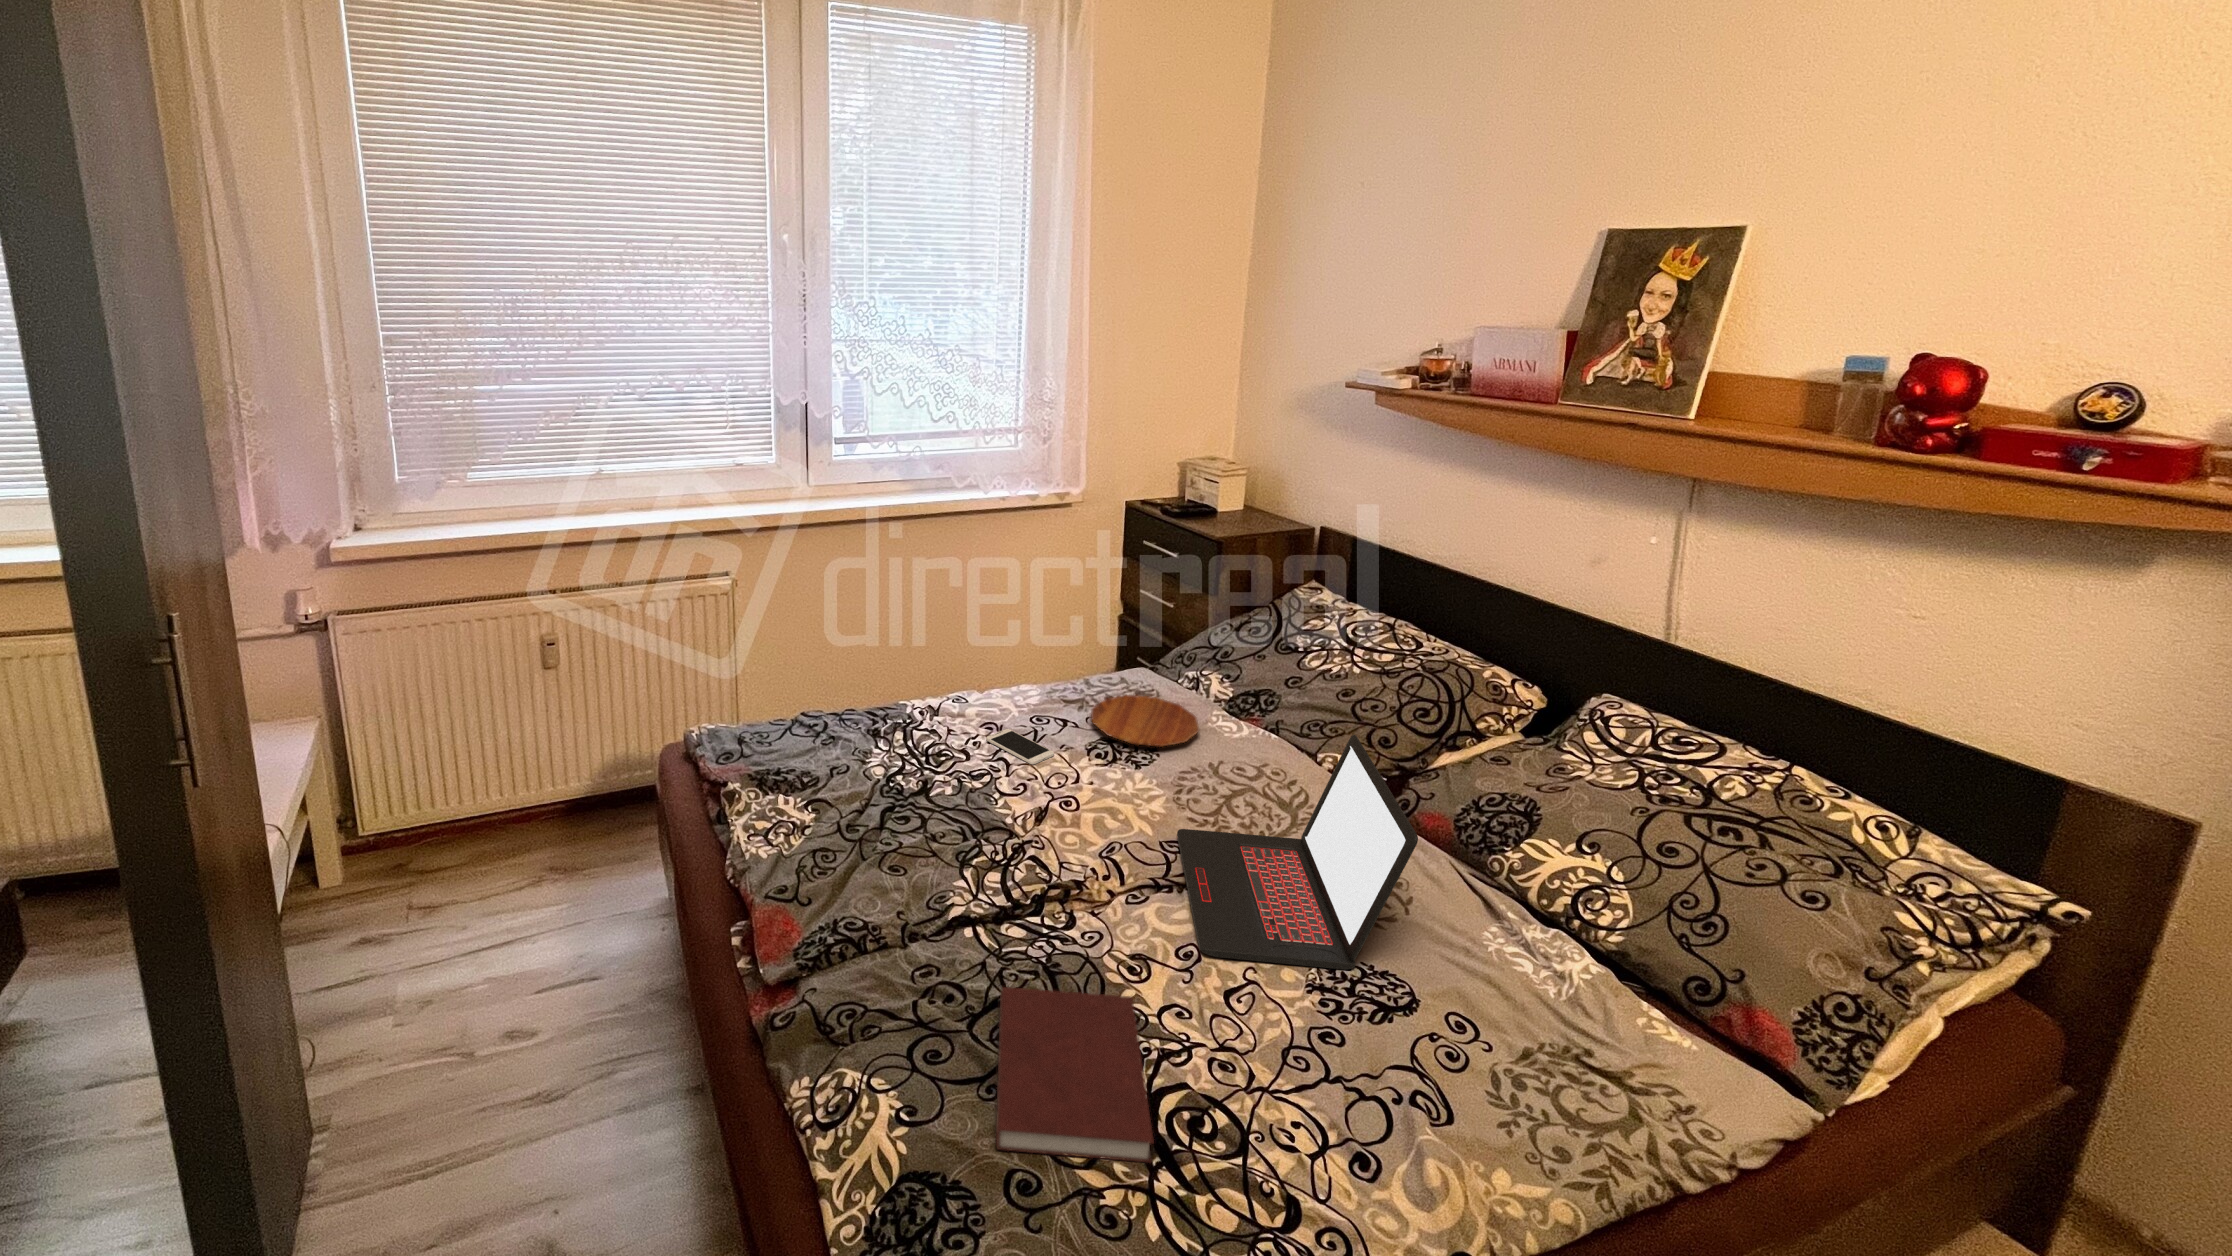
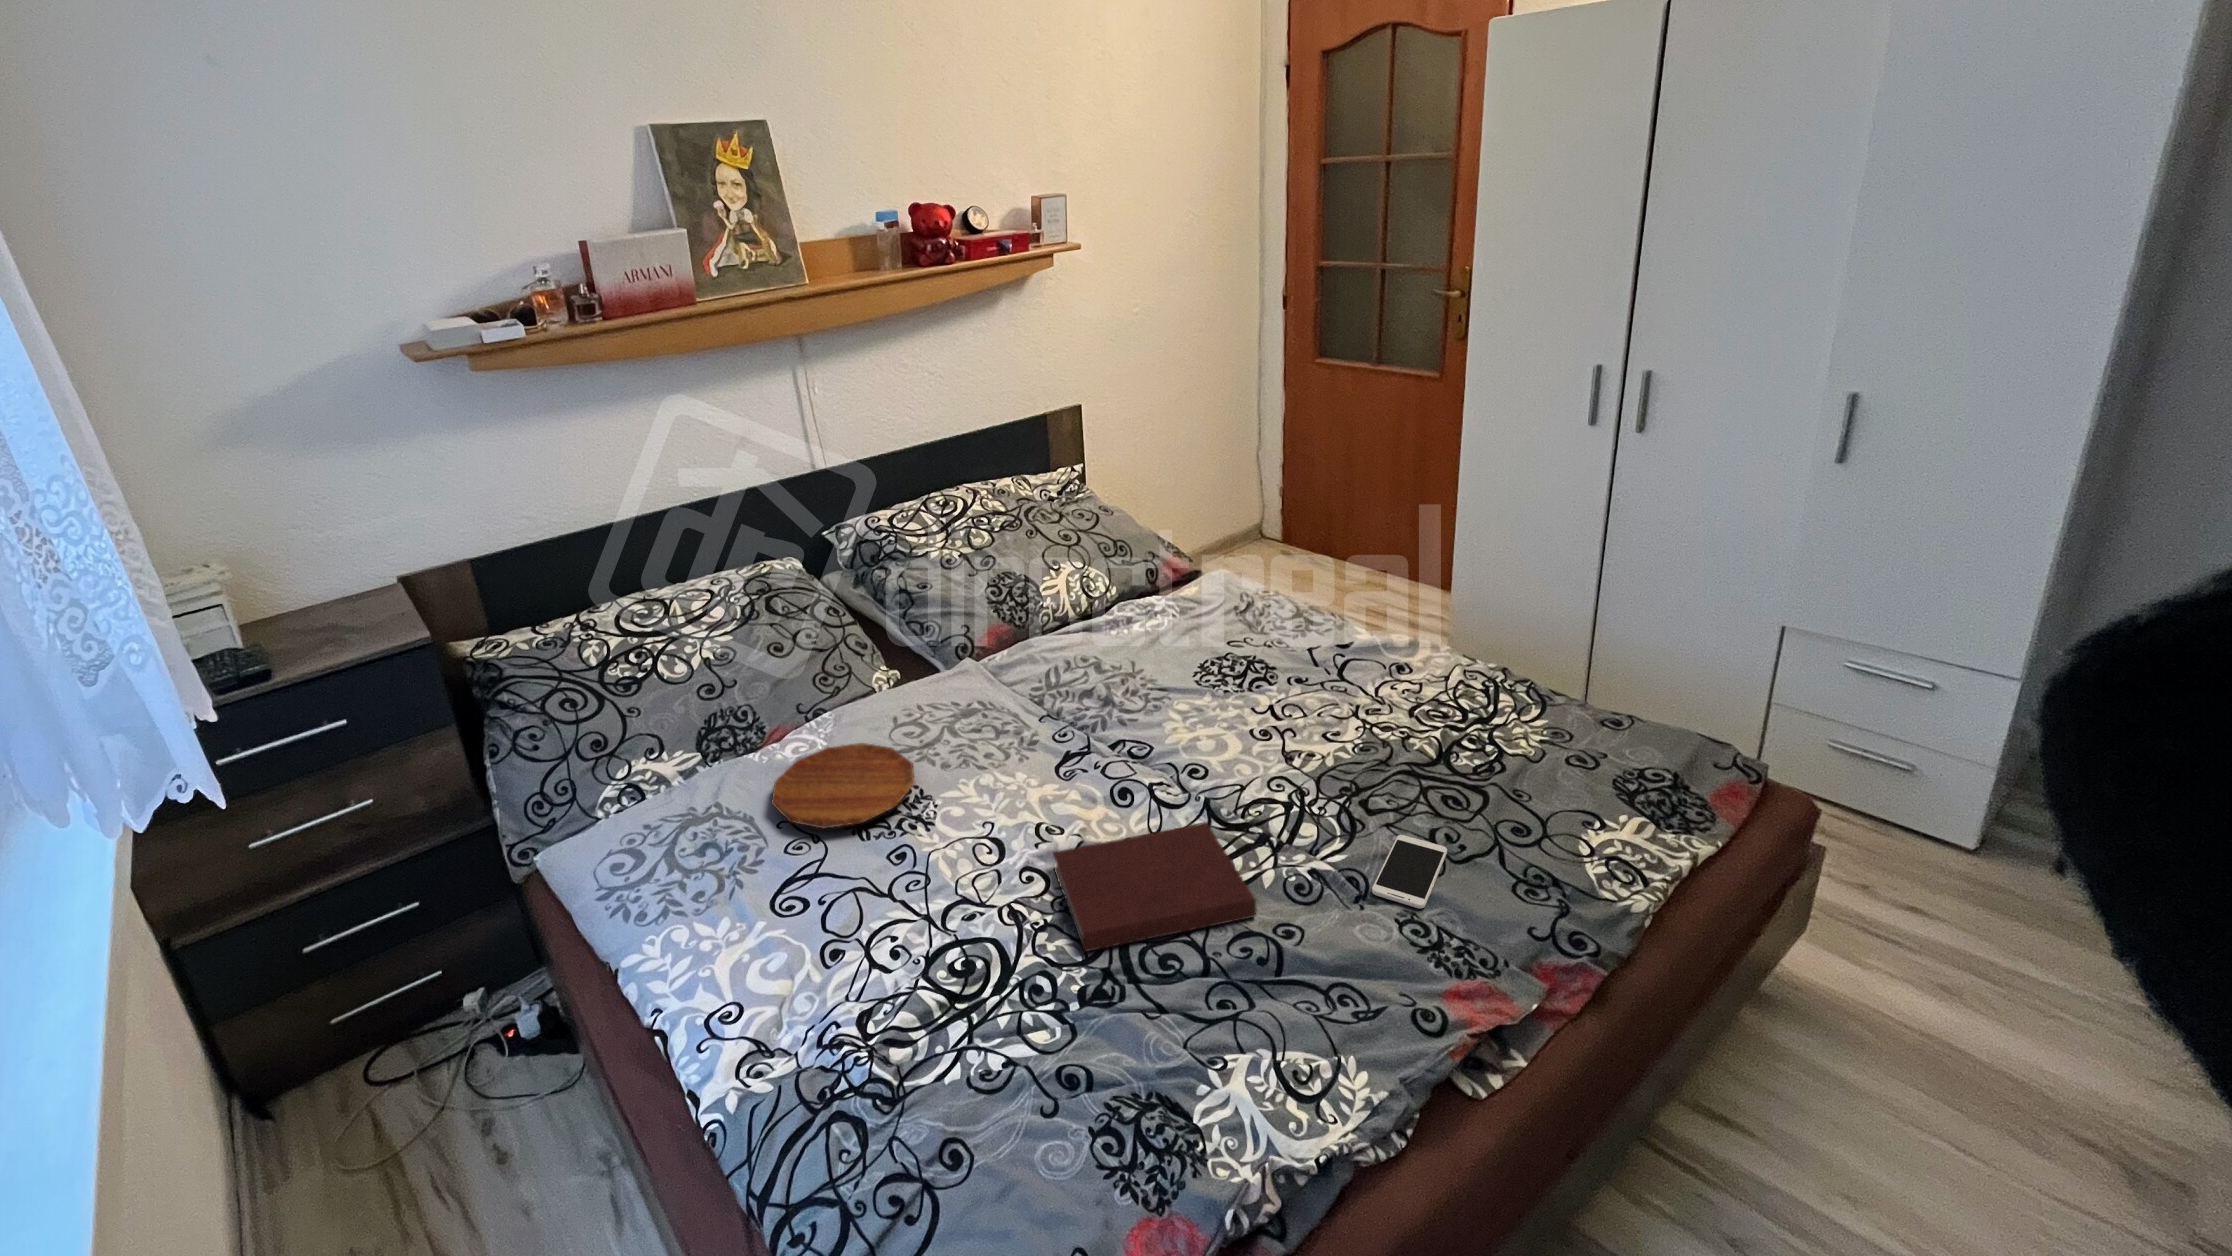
smartphone: present [986,729,1054,764] -> present [1372,835,1447,908]
laptop: present [1177,735,1418,970] -> none [1056,547,1274,743]
notebook: present [996,987,1154,1163] -> present [1053,823,1257,952]

